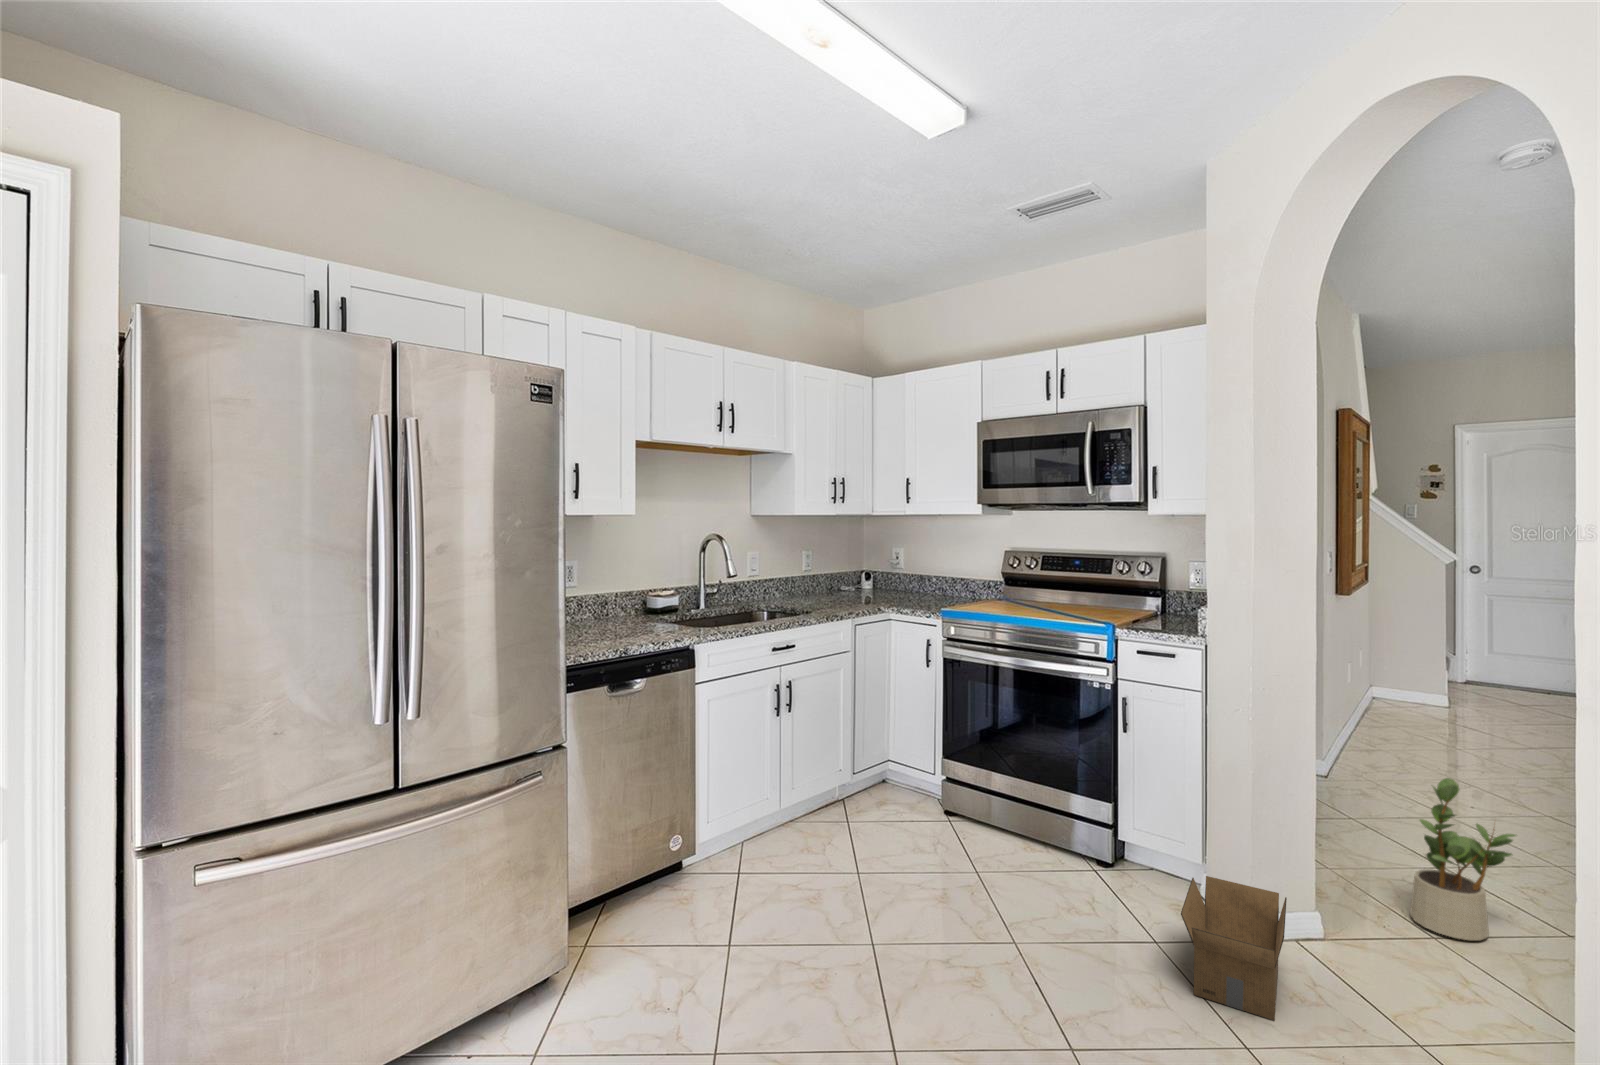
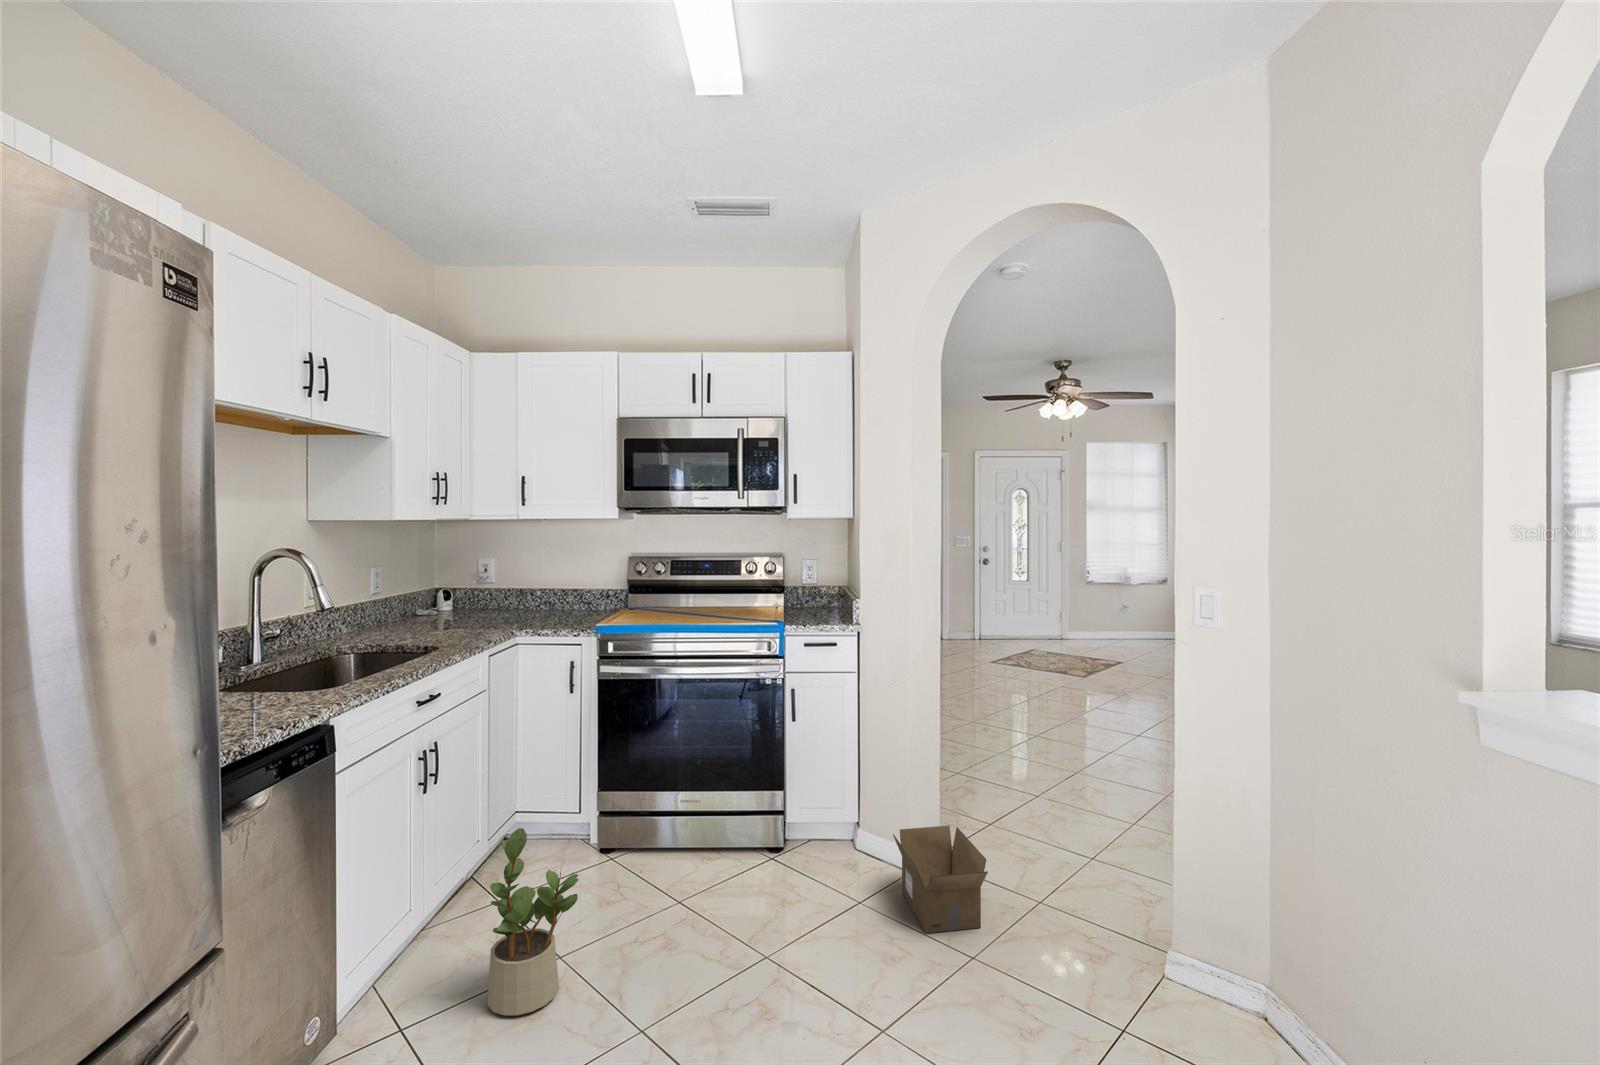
potted plant: present [1410,778,1516,940] -> present [487,828,579,1016]

